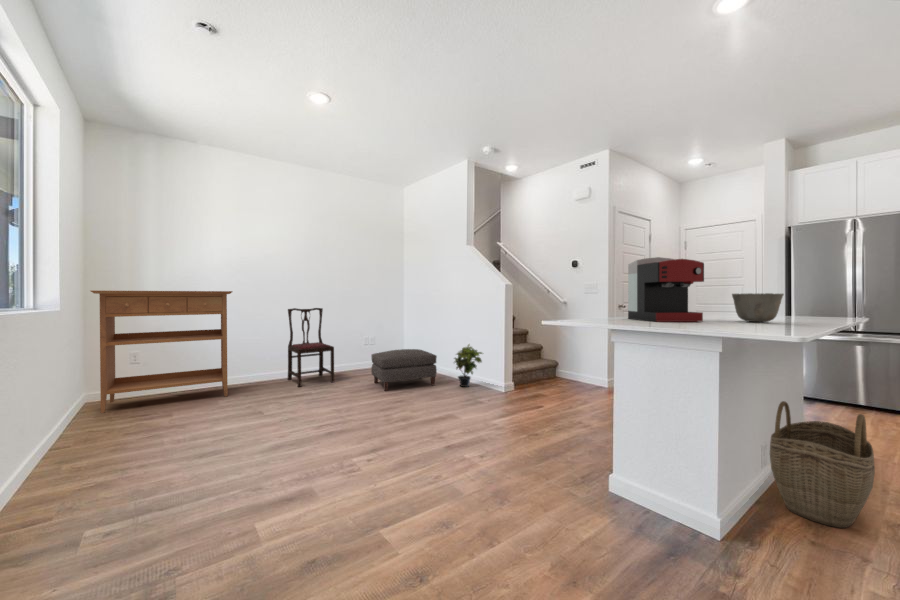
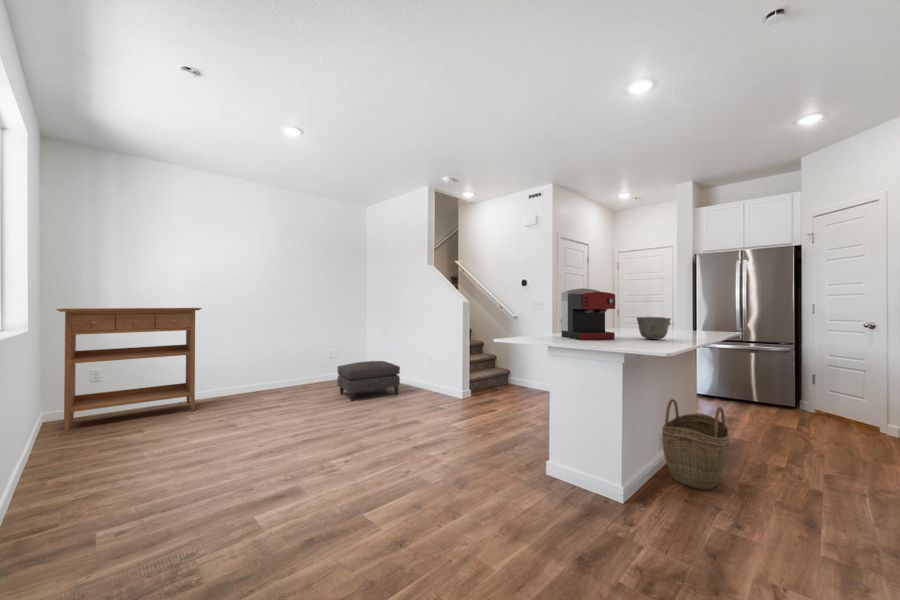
dining chair: present [288,308,334,387] -> none [252,322,300,400]
potted plant: present [455,345,482,387] -> none [415,355,443,395]

